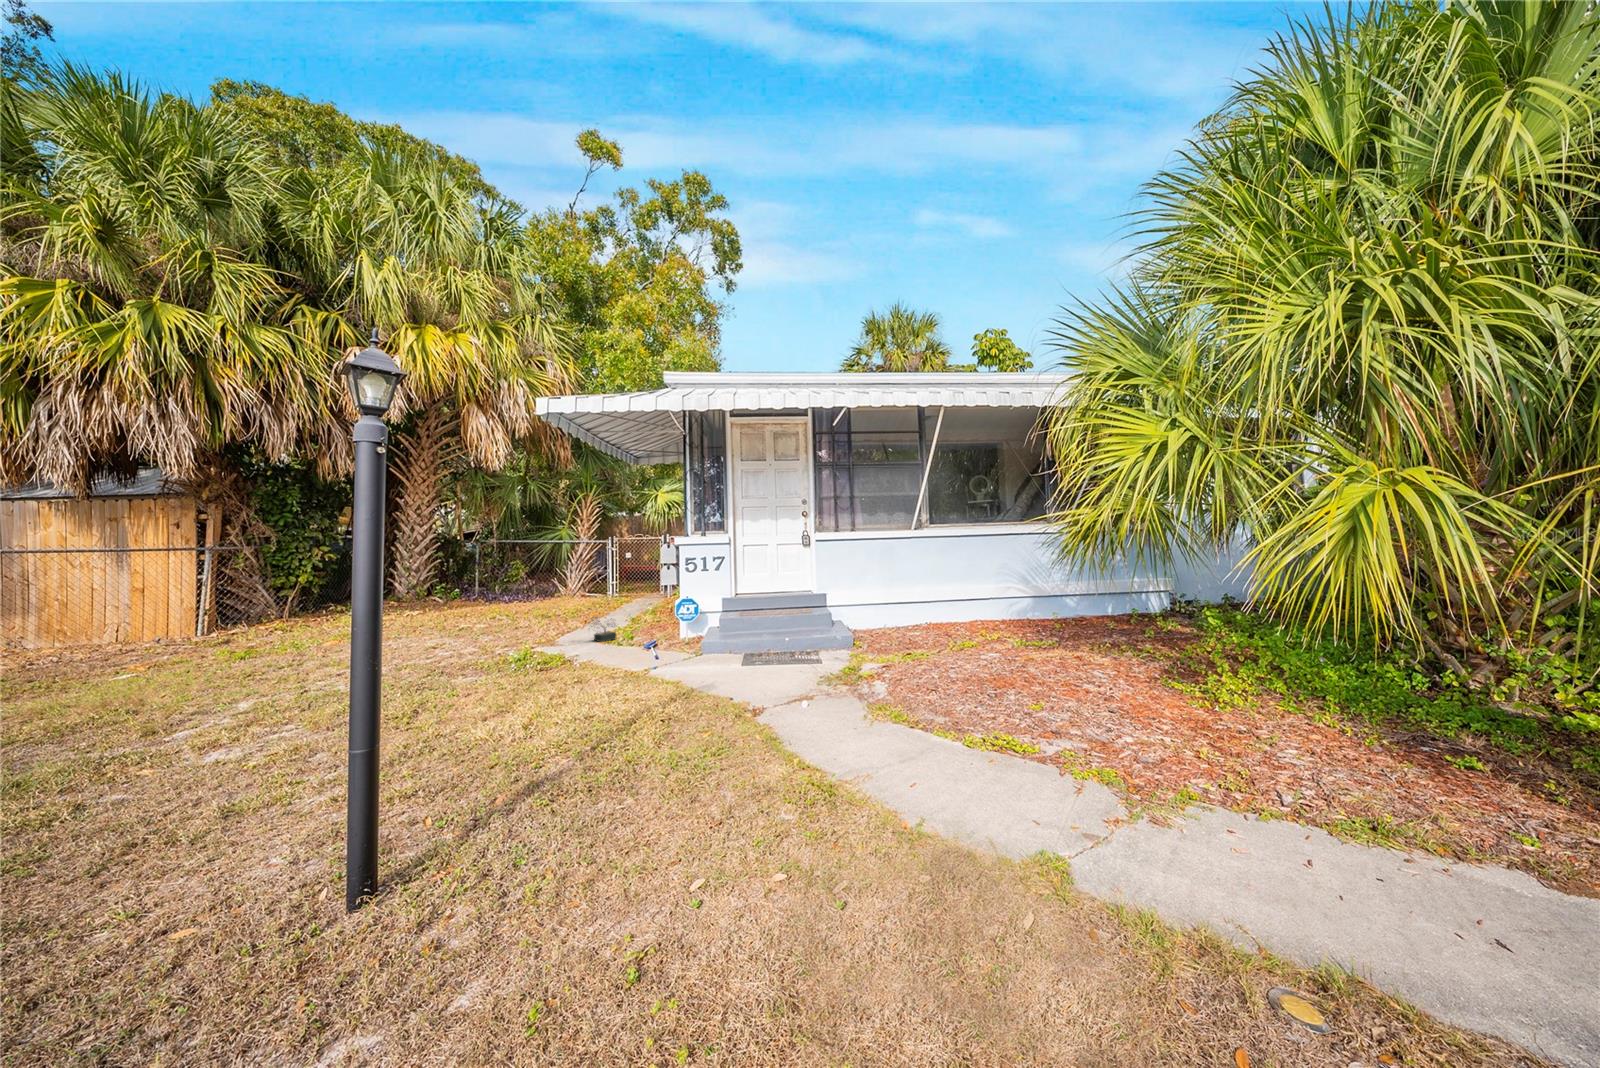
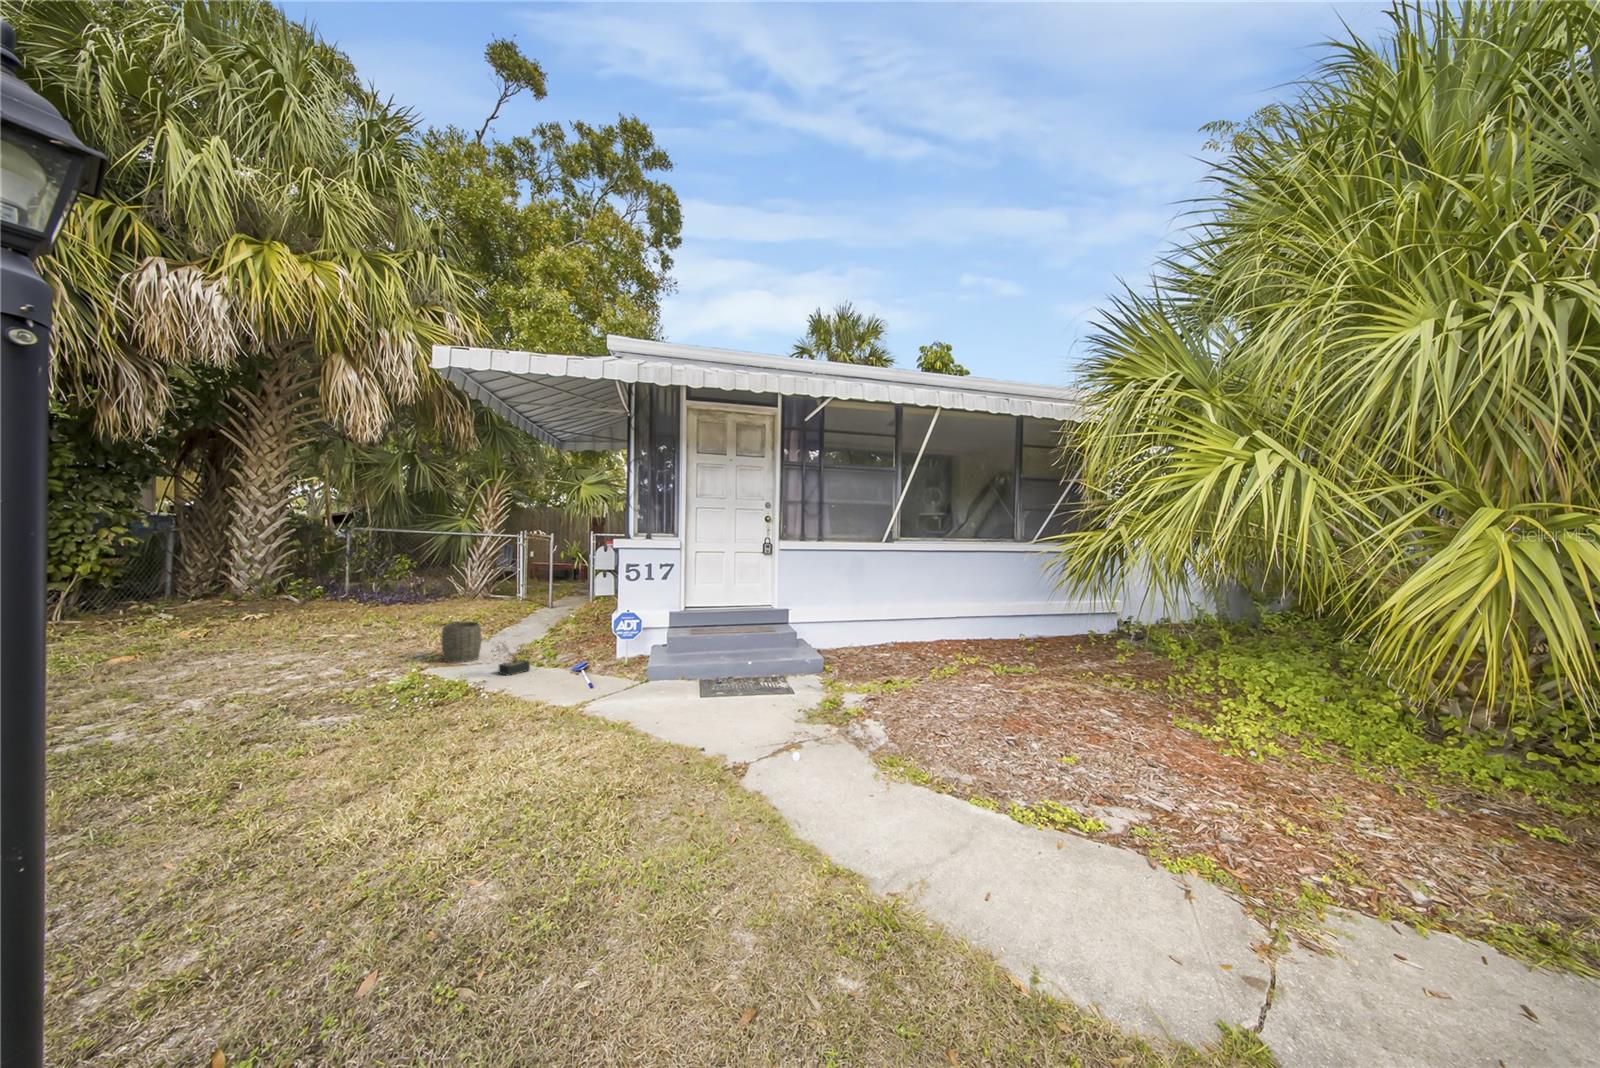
woven basket: none [553,605,581,636] -> present [442,622,481,663]

